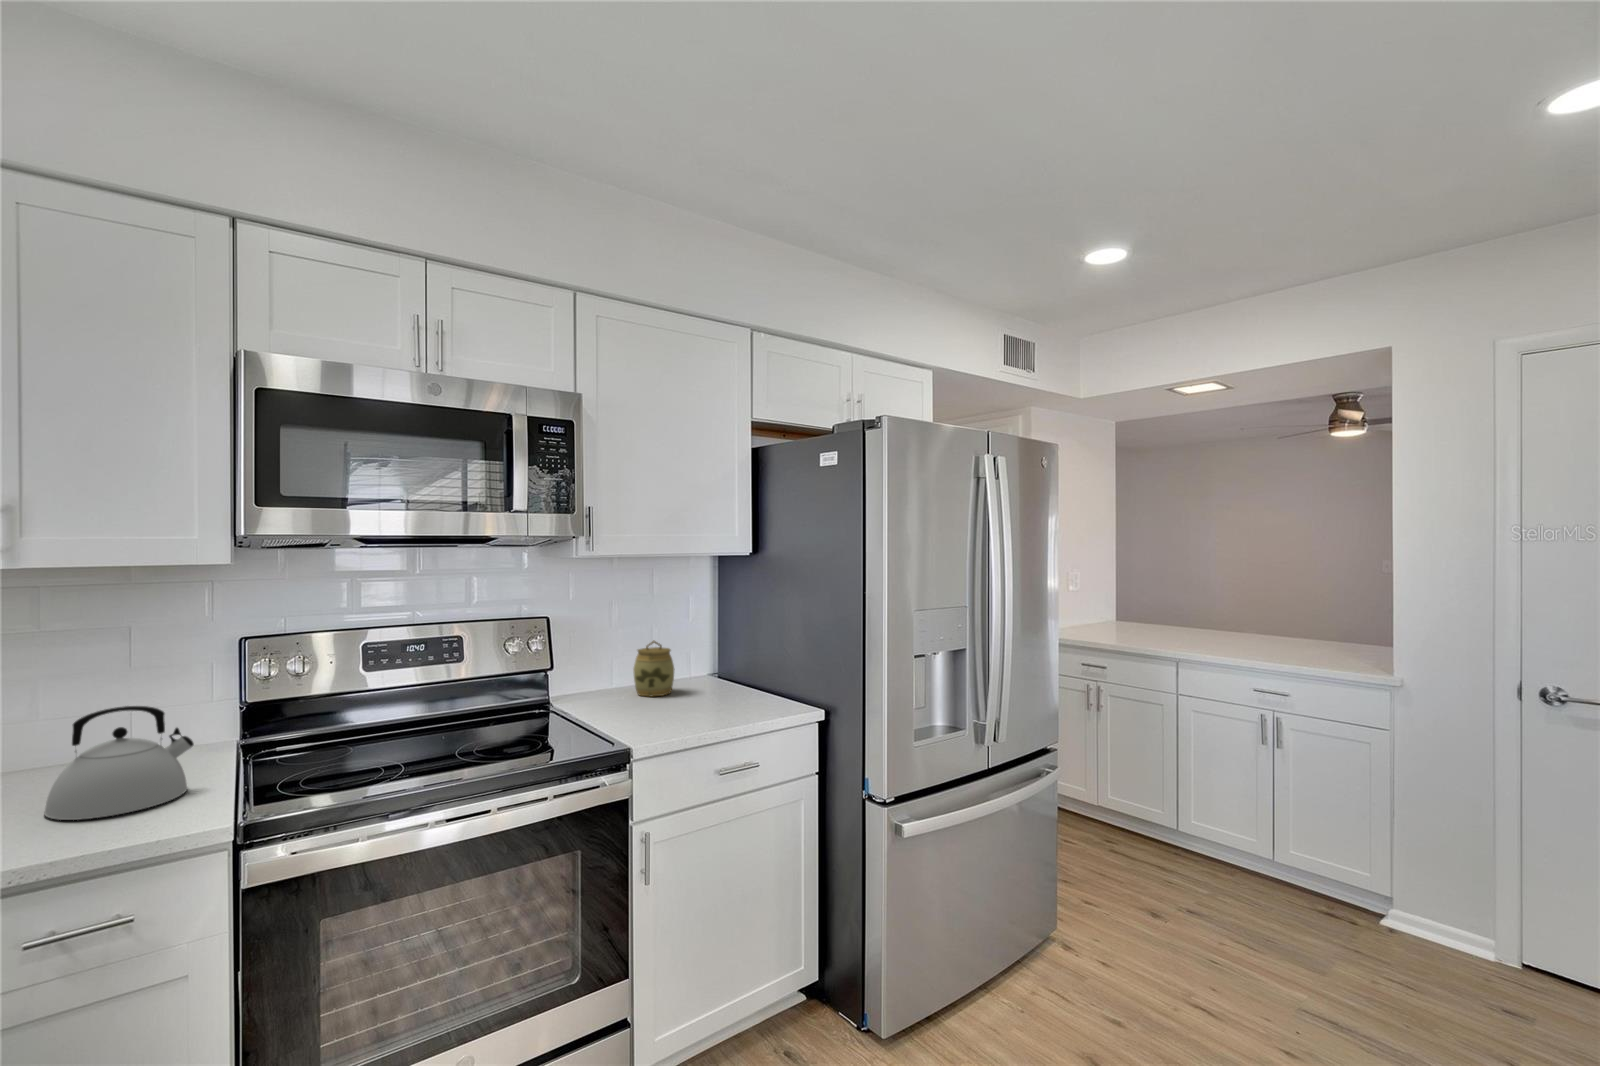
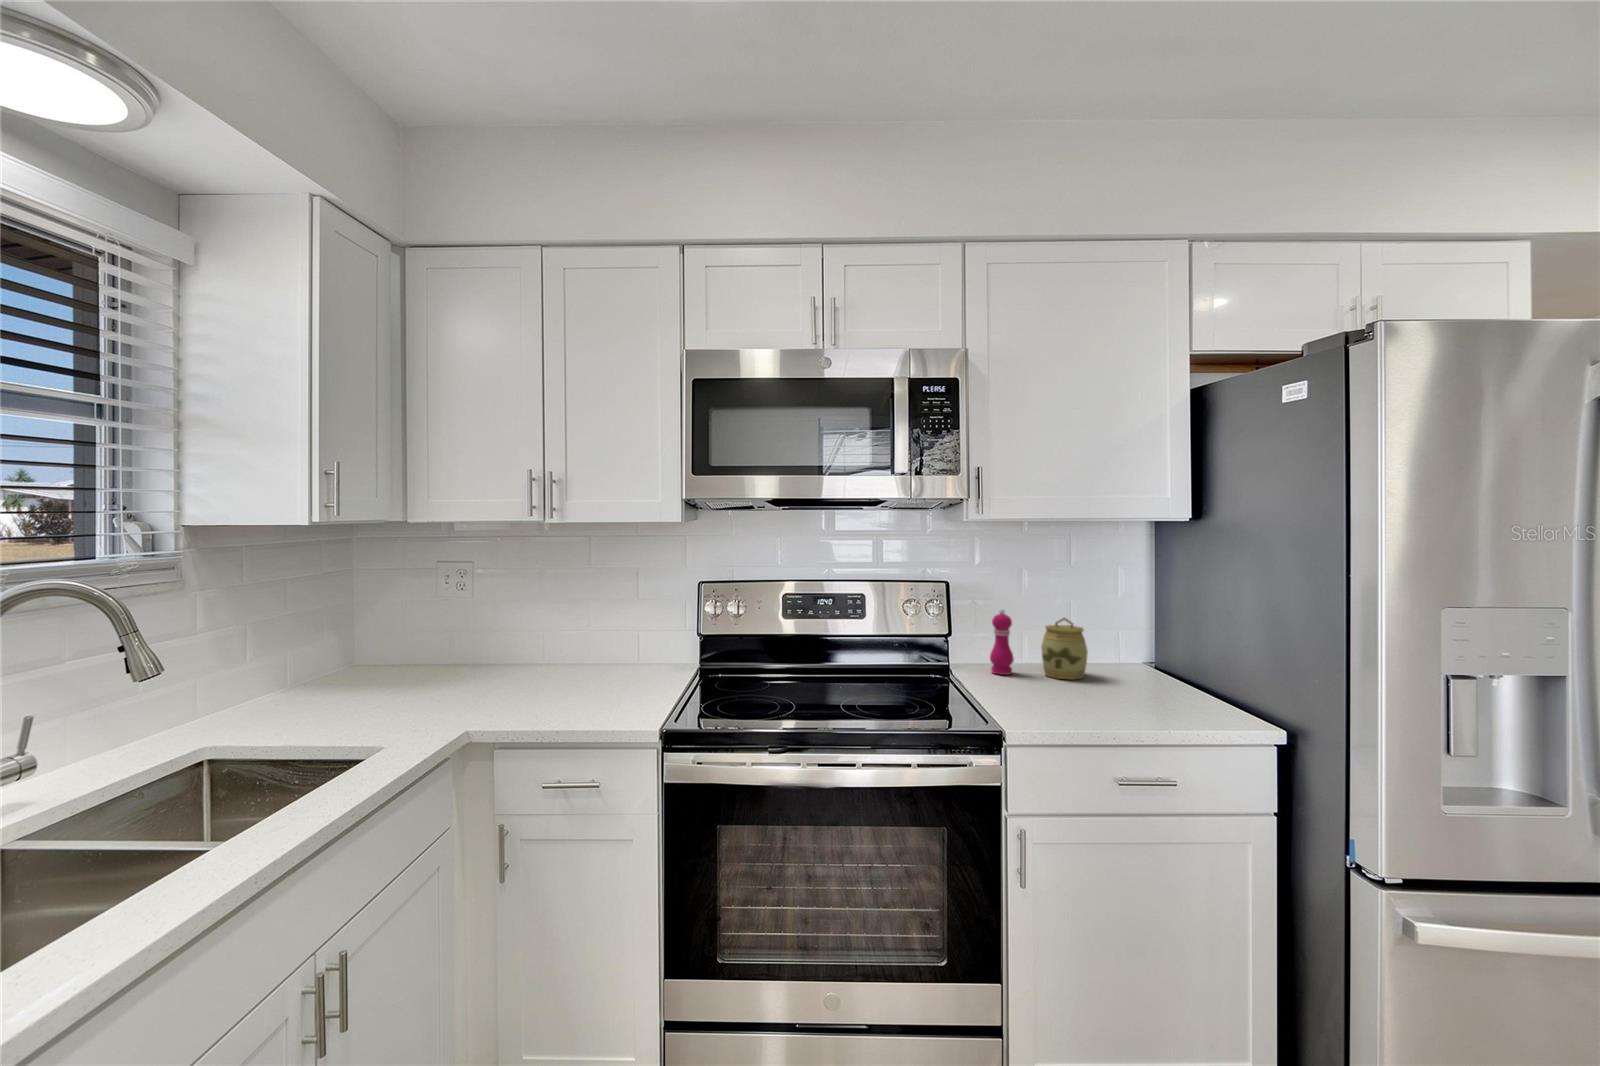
pepper mill: none [588,638,610,700] -> present [990,609,1014,675]
kettle: present [44,706,194,820] -> none [573,628,657,707]

